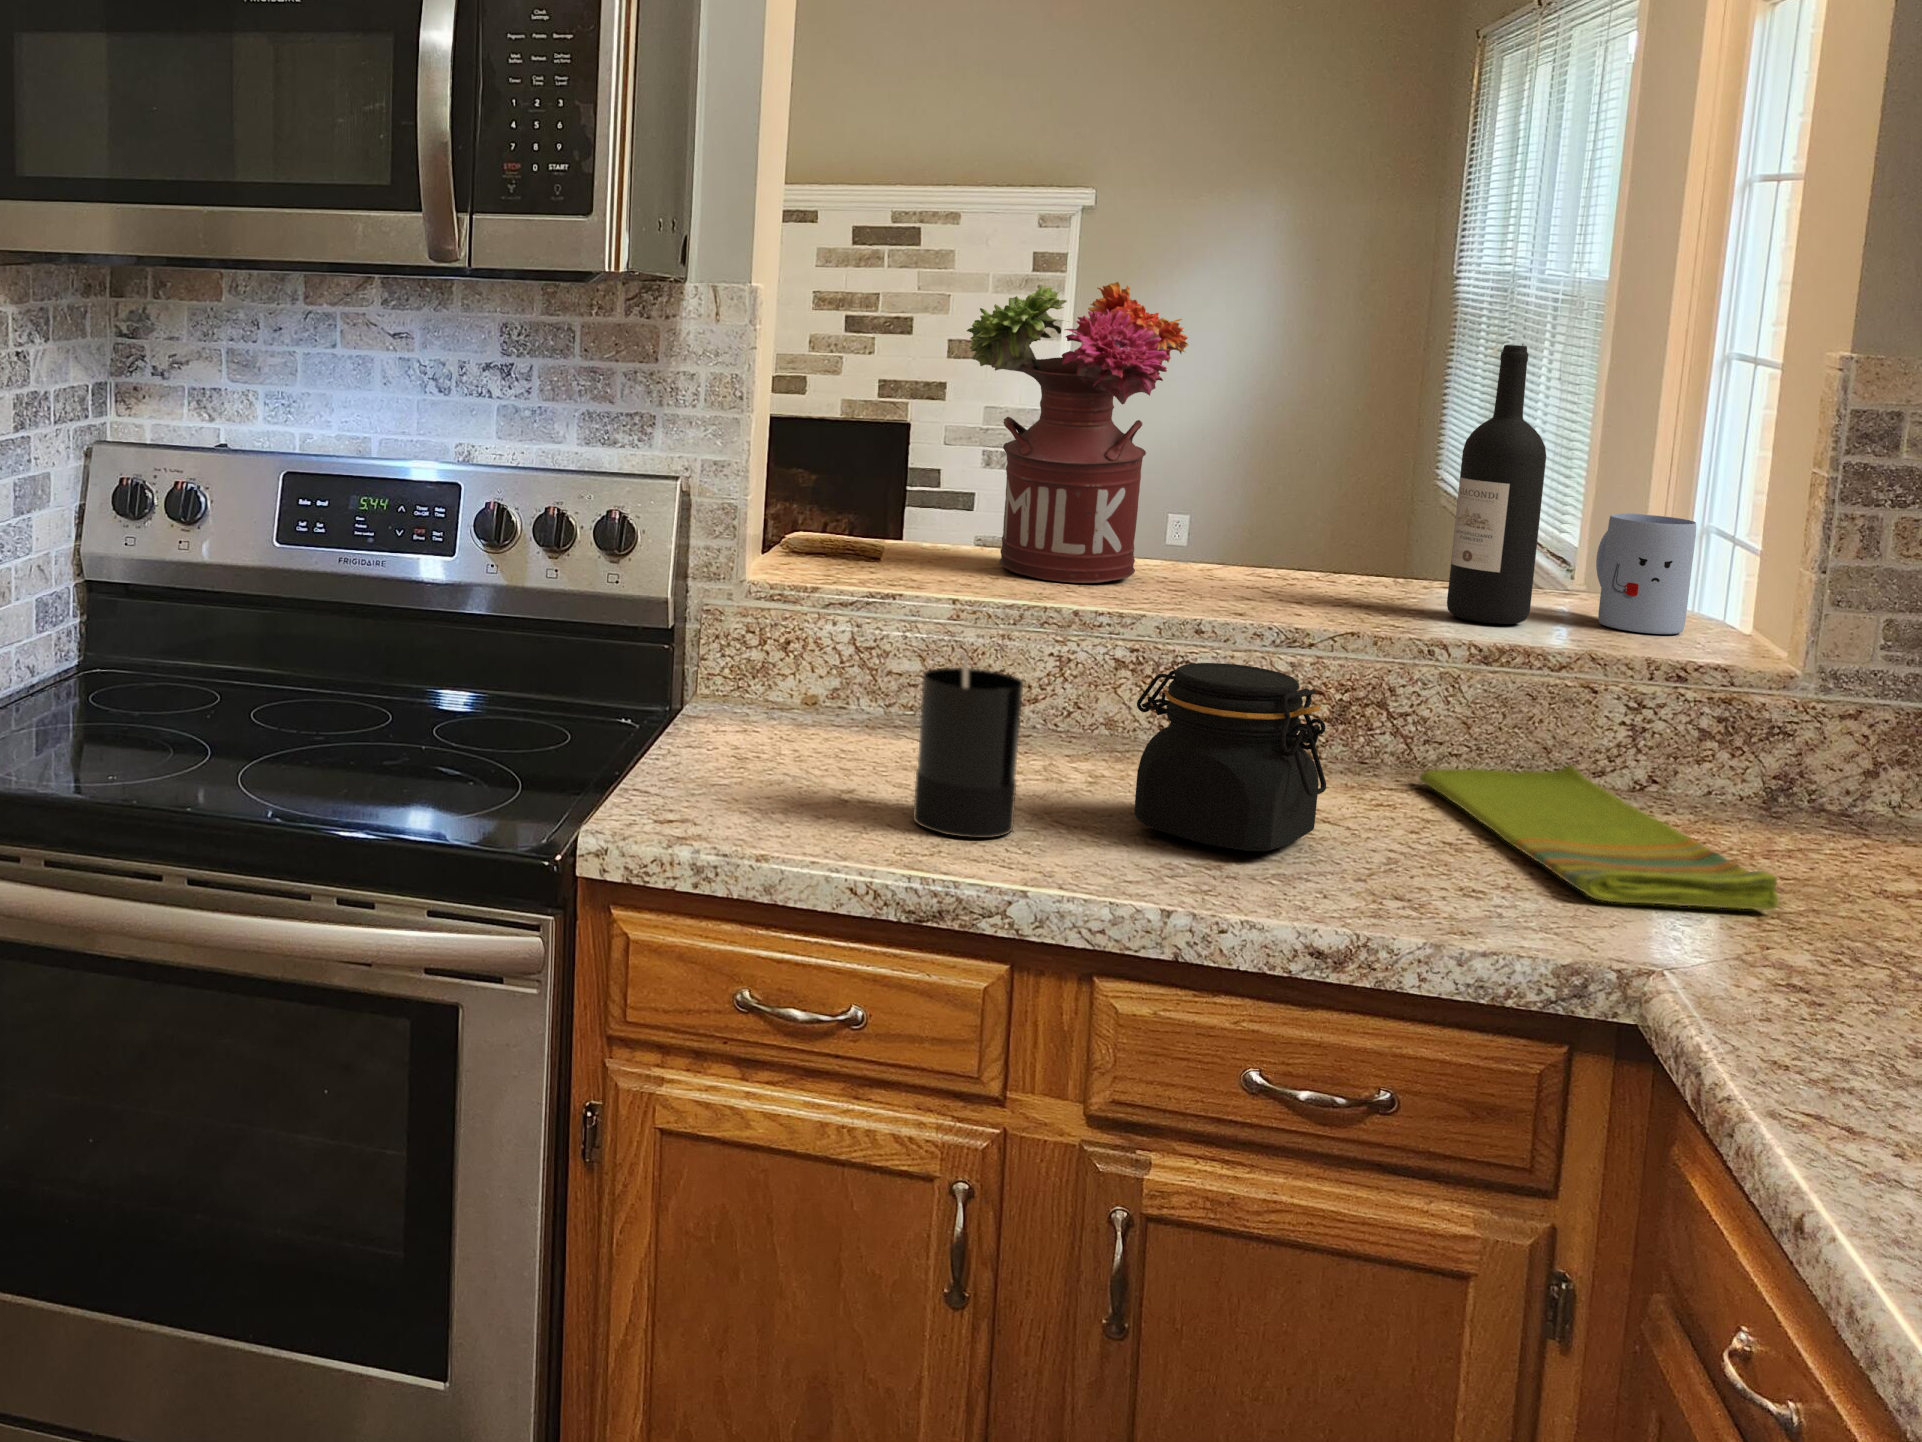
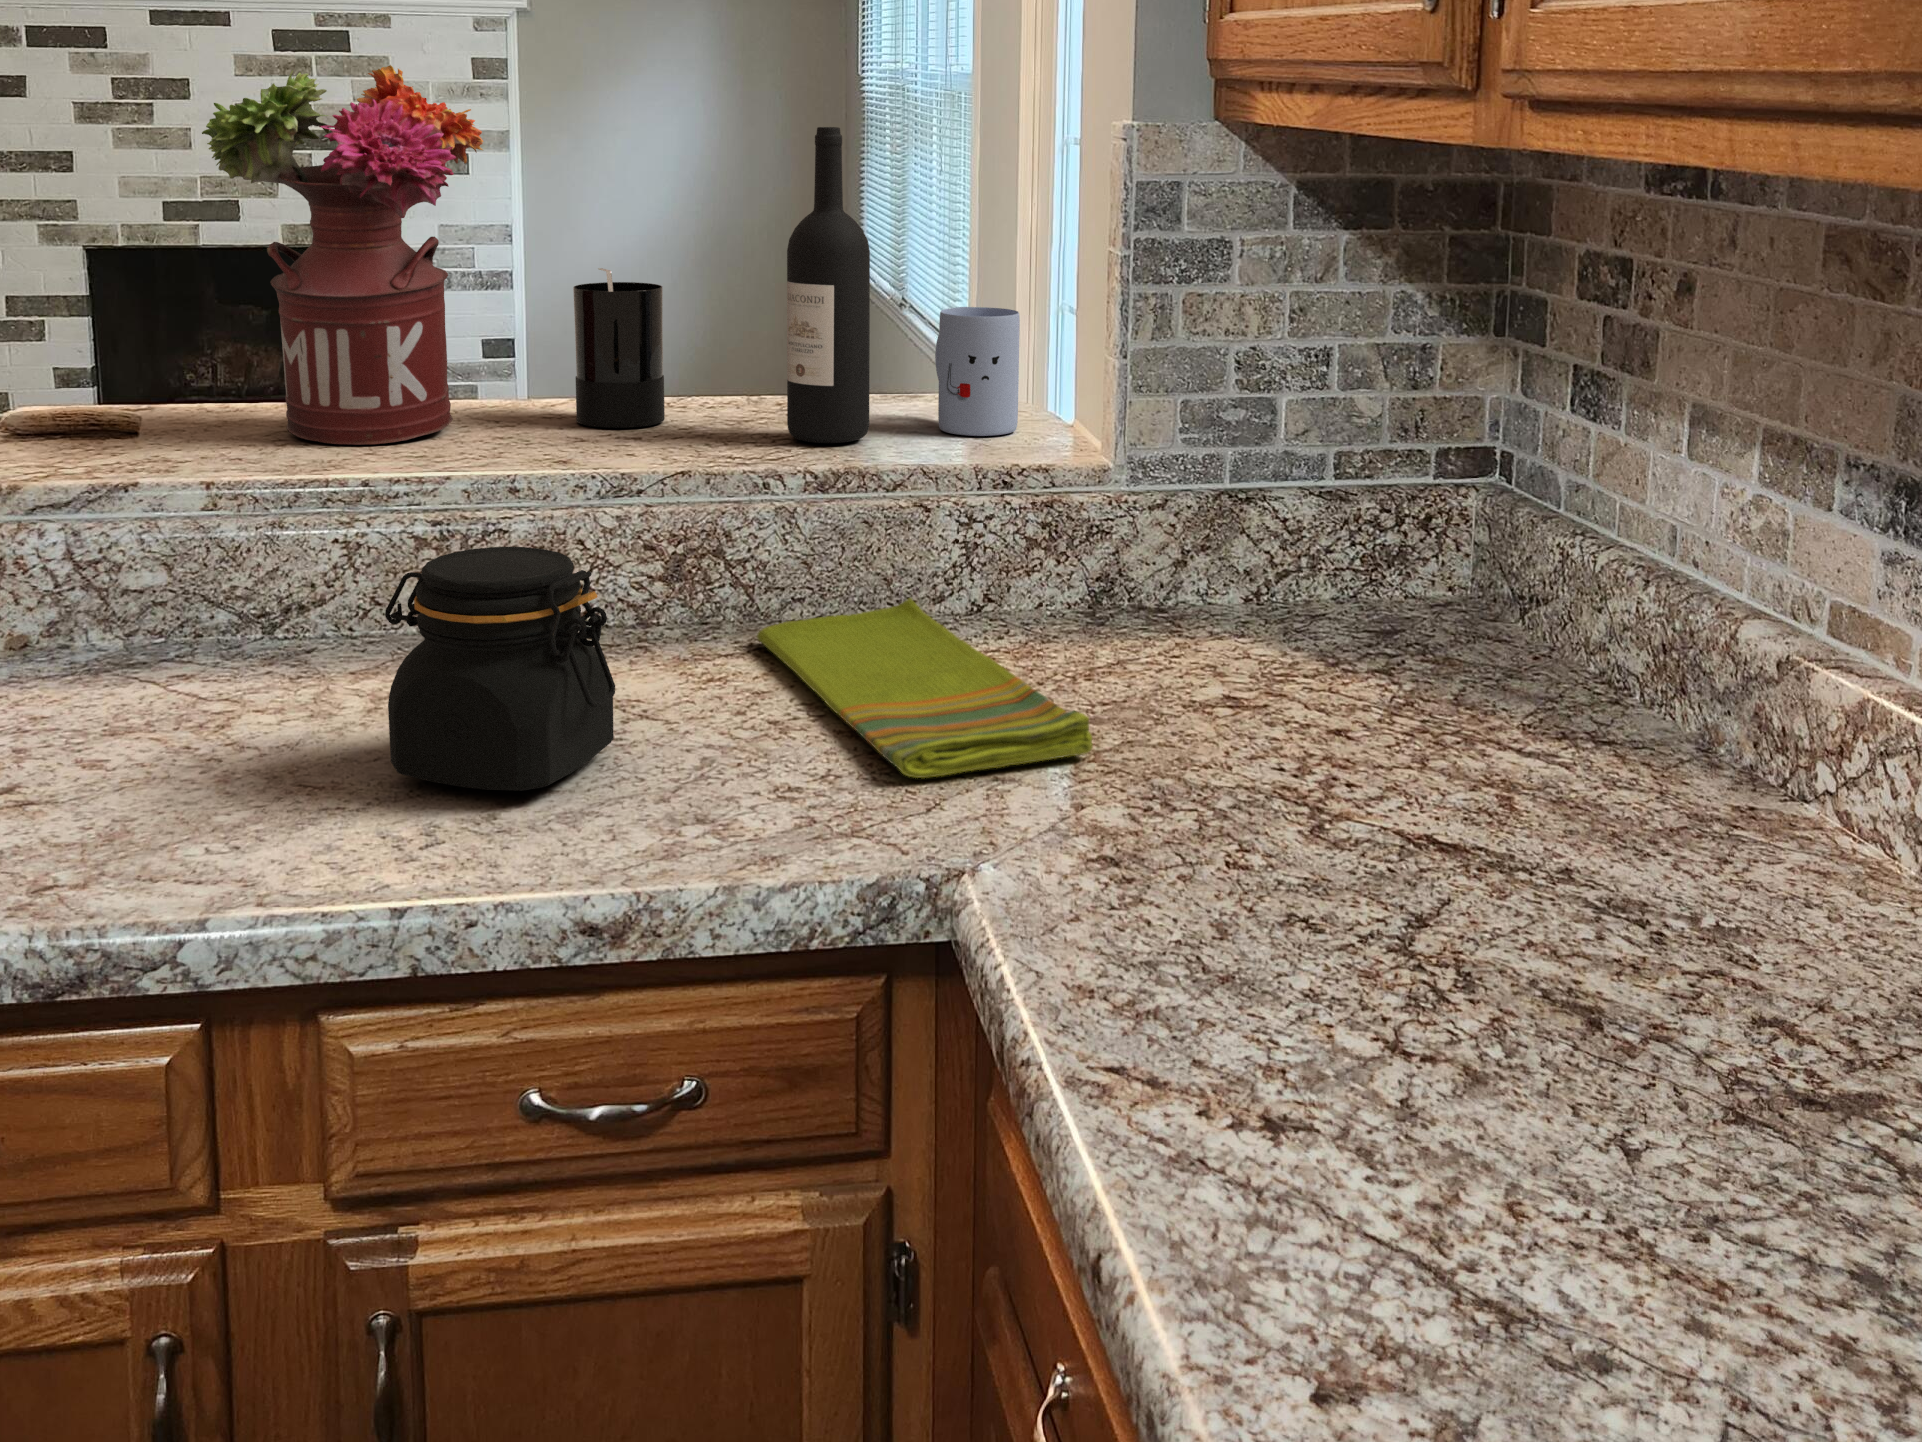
candle: present [913,651,1023,838] -> present [573,268,665,428]

